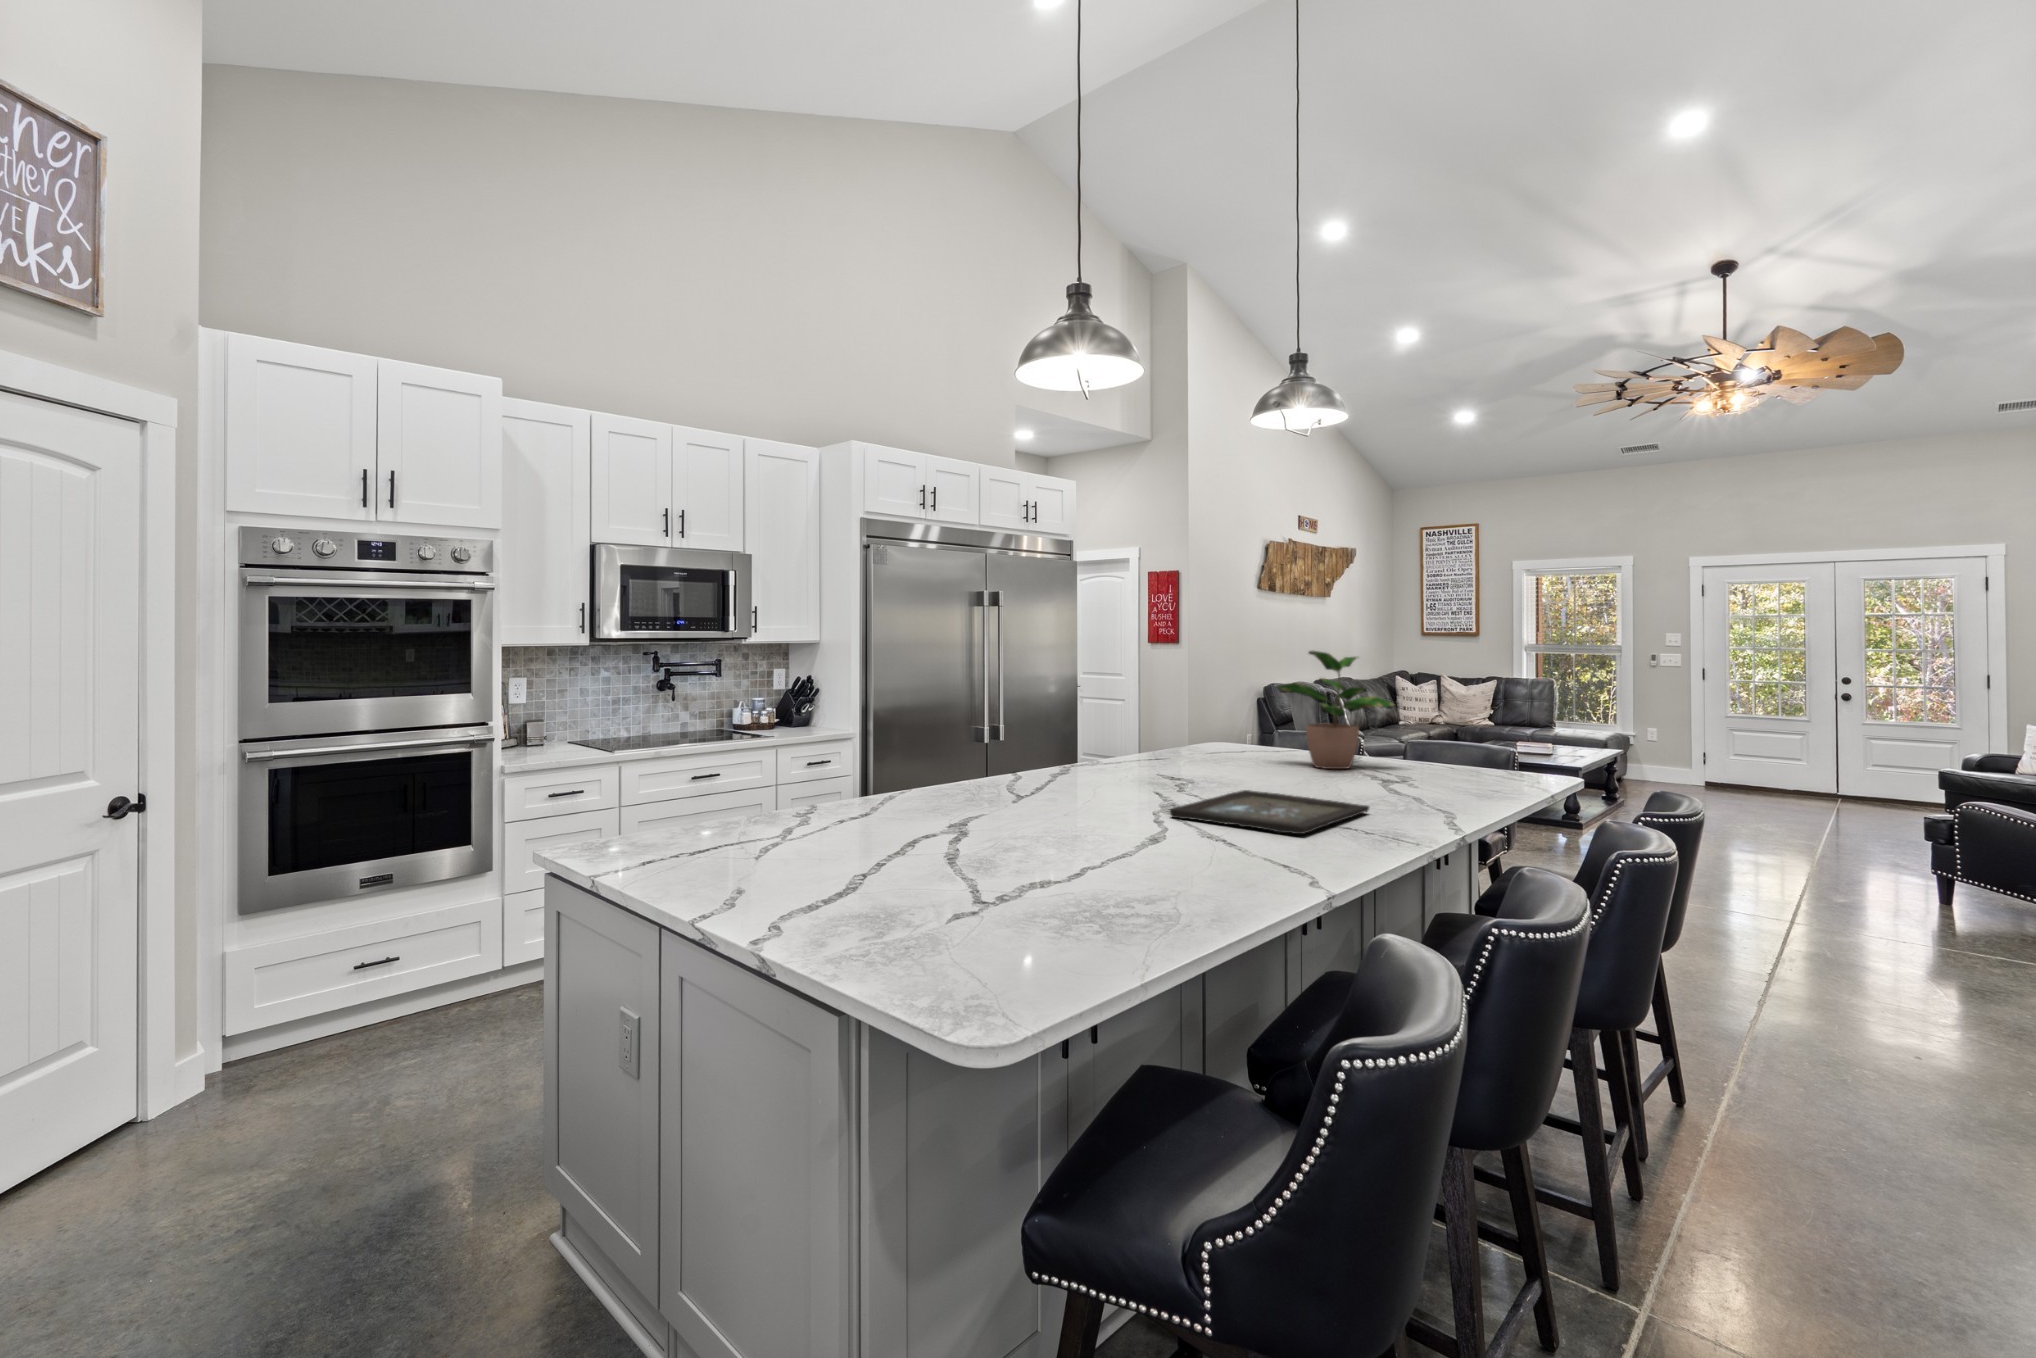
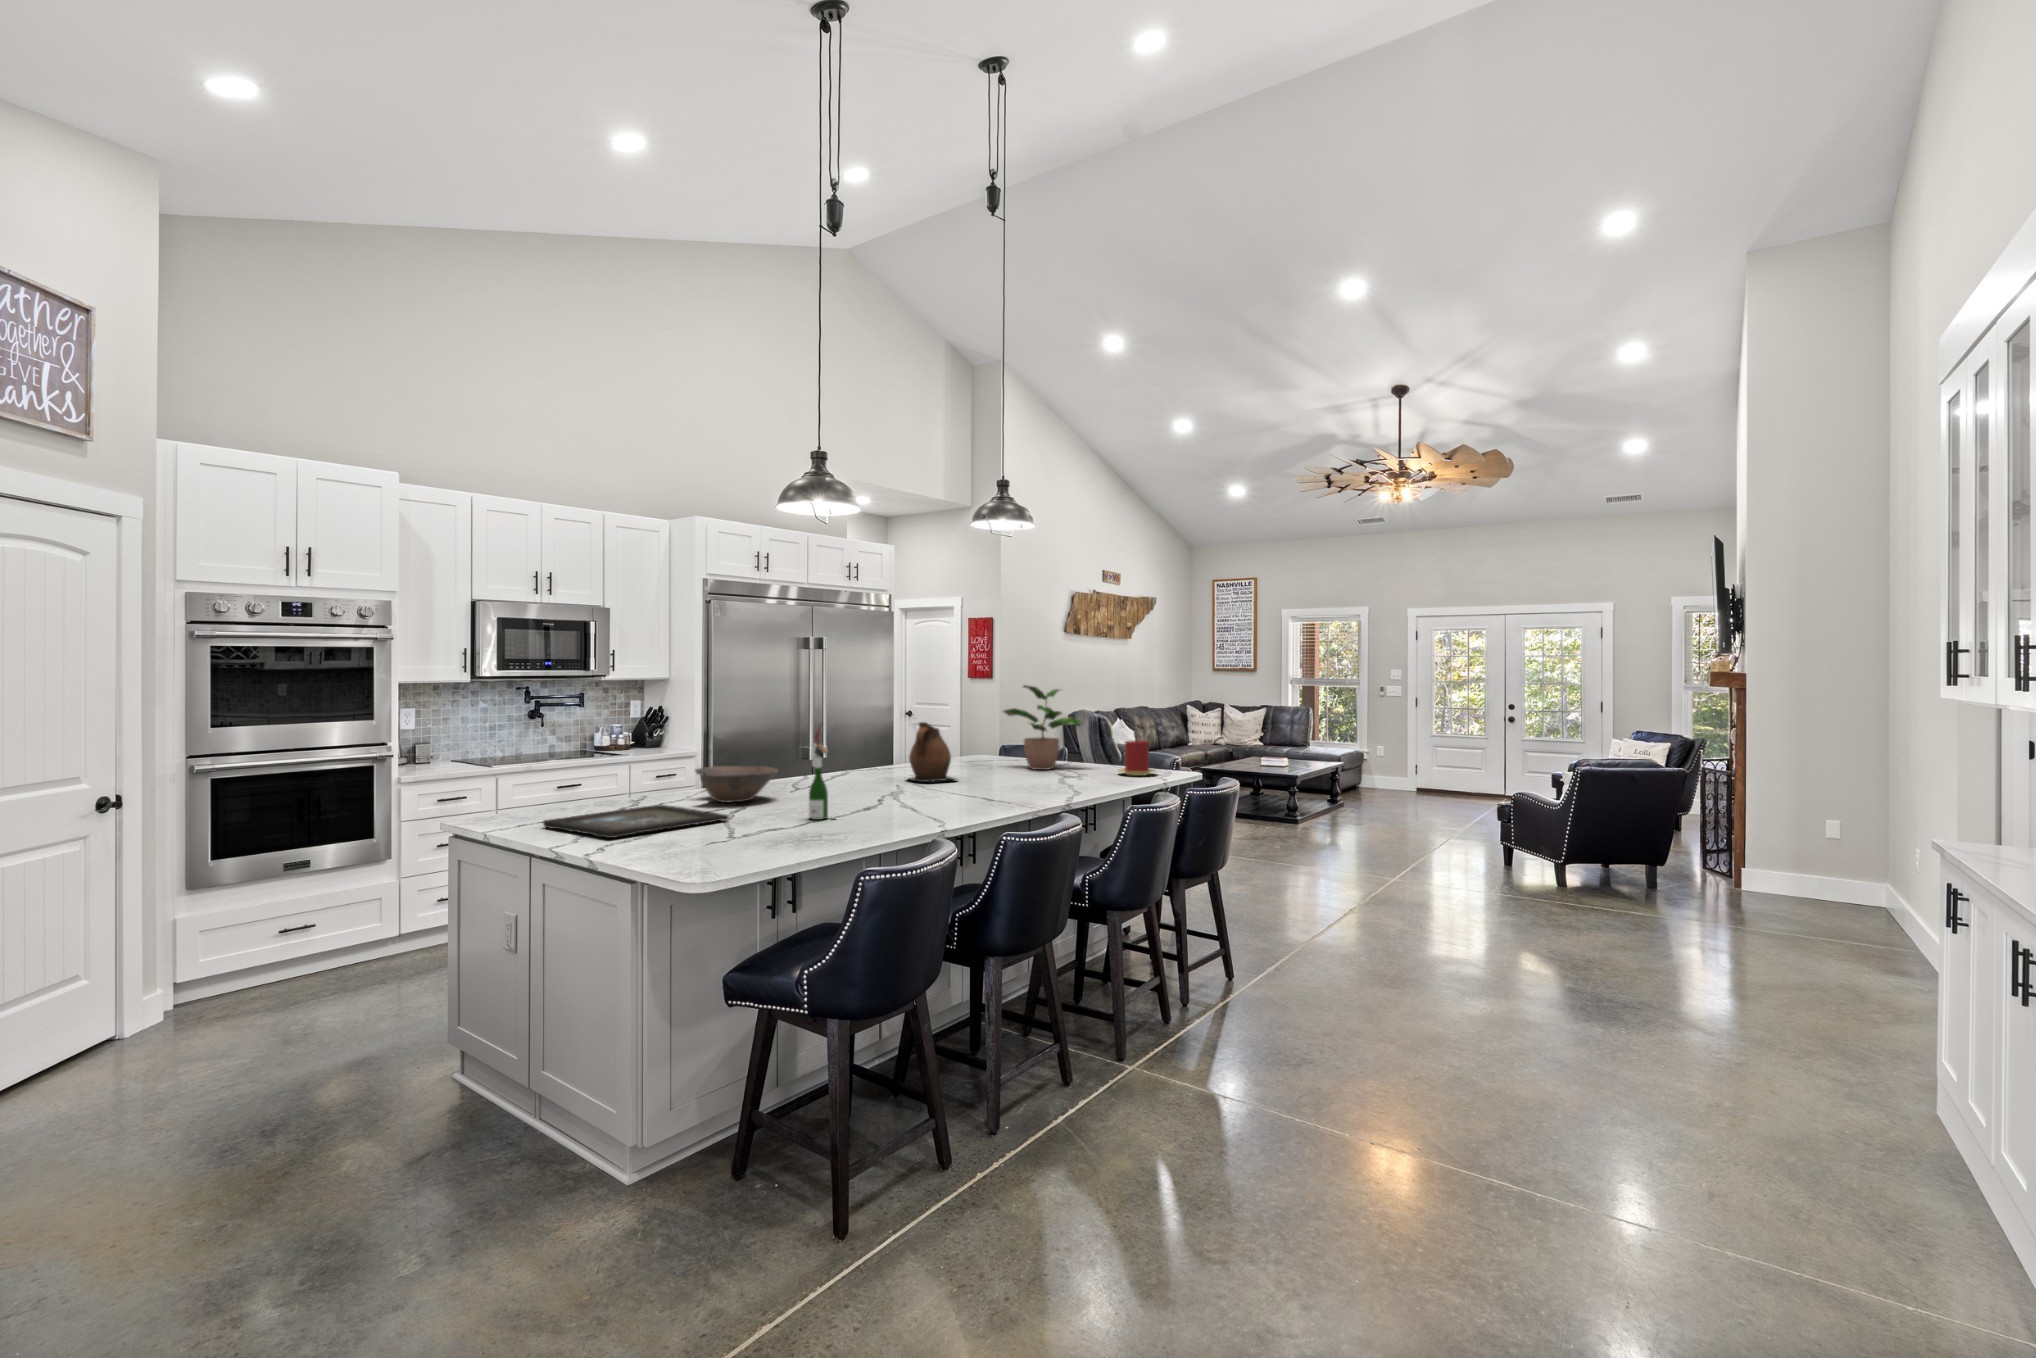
ceramic pitcher: none [1160,703,1241,789] -> present [909,722,956,782]
wine bottle: none [1088,708,1134,865] -> present [809,725,835,820]
candle: none [1457,731,1522,783] -> present [1118,740,1156,776]
bowl: none [890,766,1011,823] -> present [695,766,778,802]
tray: present [1170,790,1369,834] -> present [543,804,728,838]

